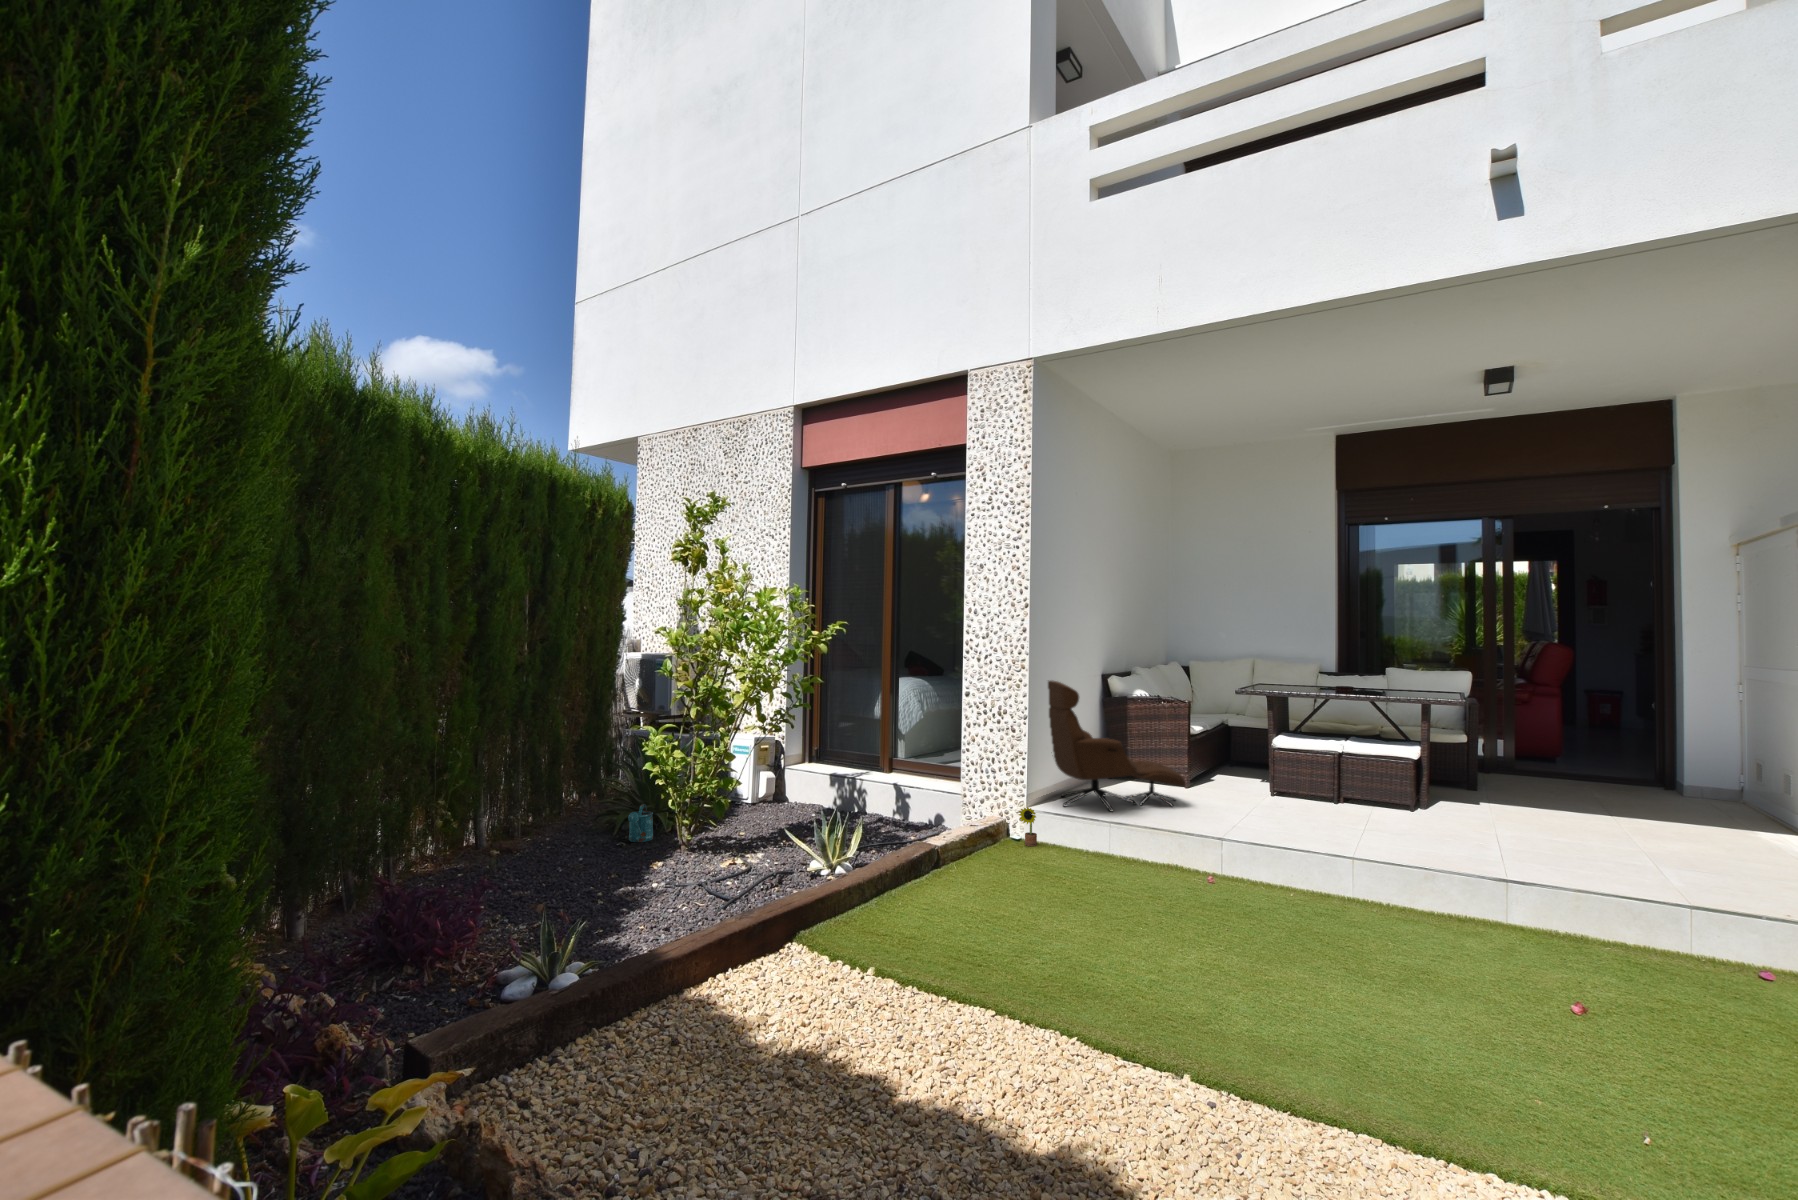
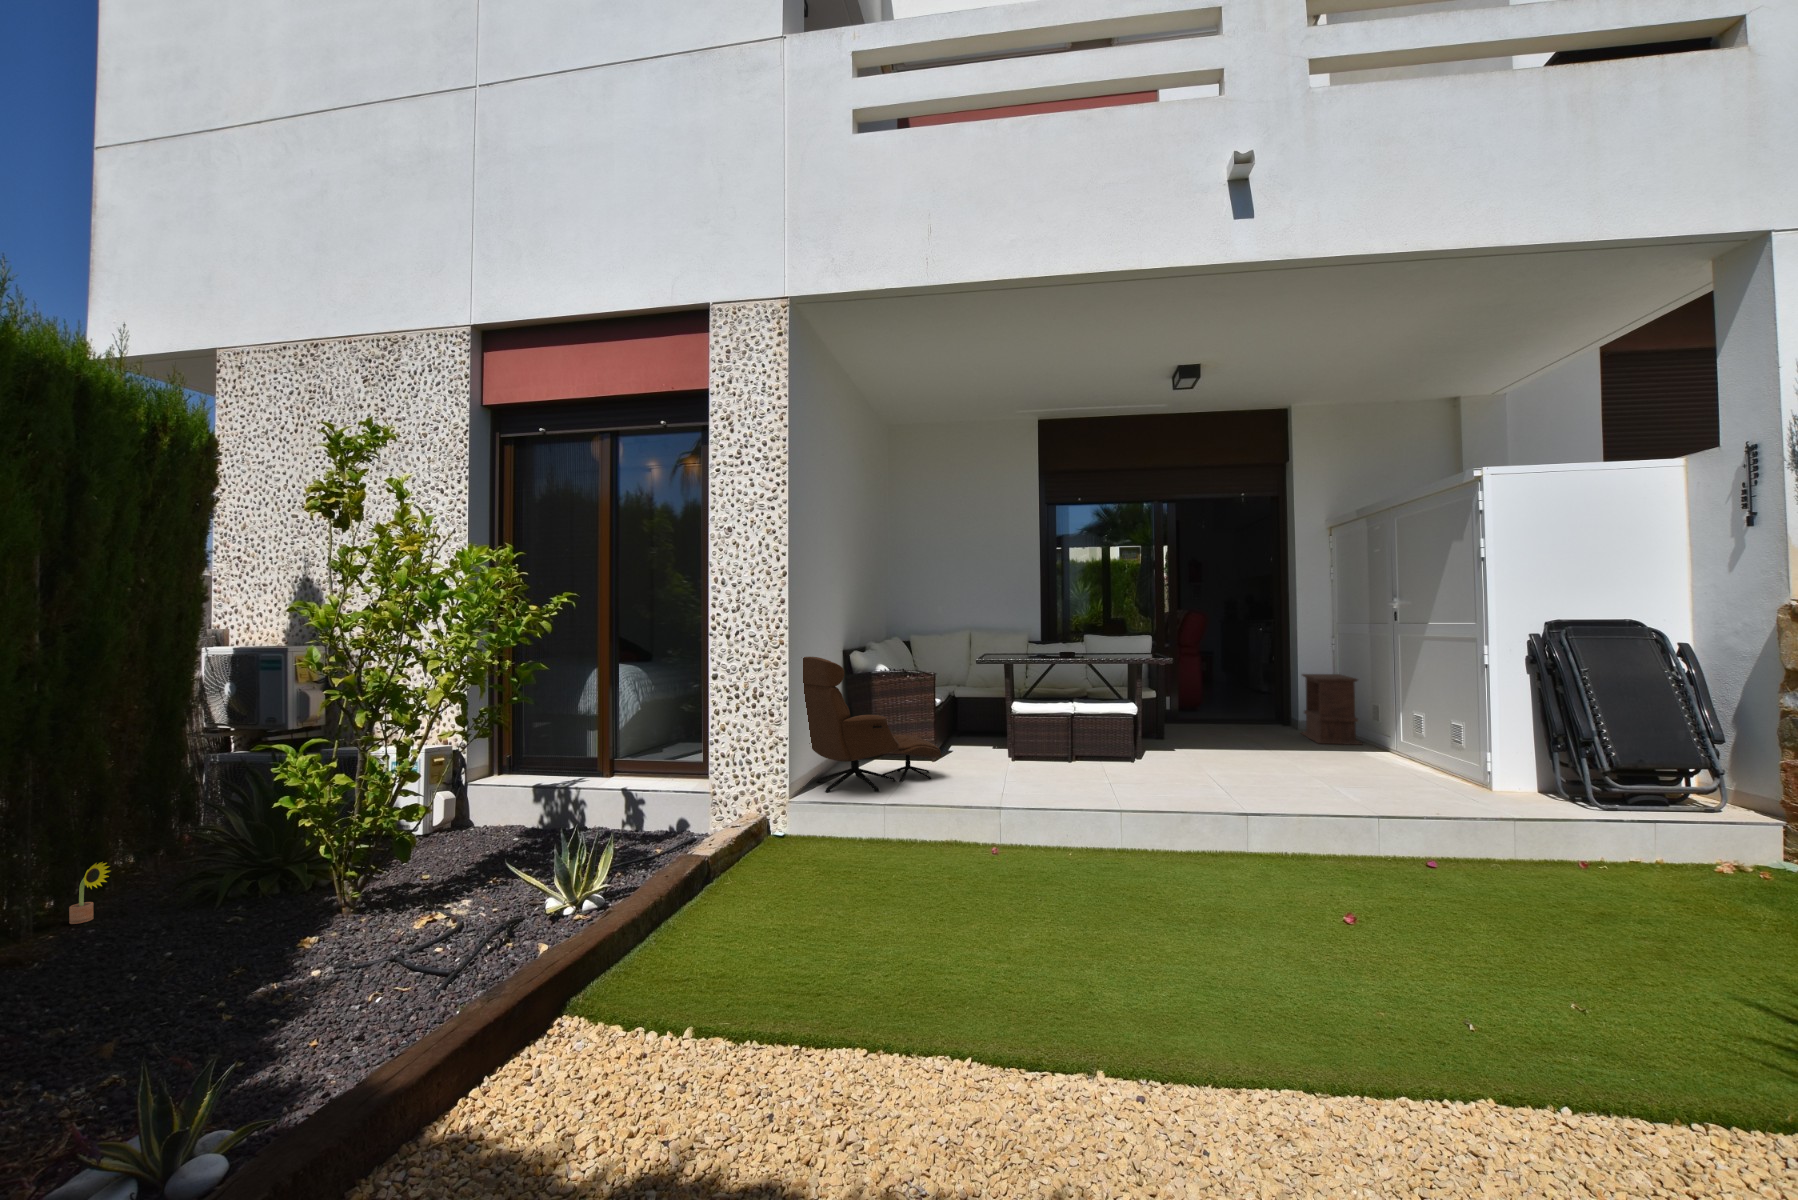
side table: none [1692,733,1780,829] -> present [1301,674,1362,745]
watering can: present [628,804,653,842] -> none [245,858,287,915]
decorative plant: present [1019,807,1037,846] -> present [69,862,110,924]

